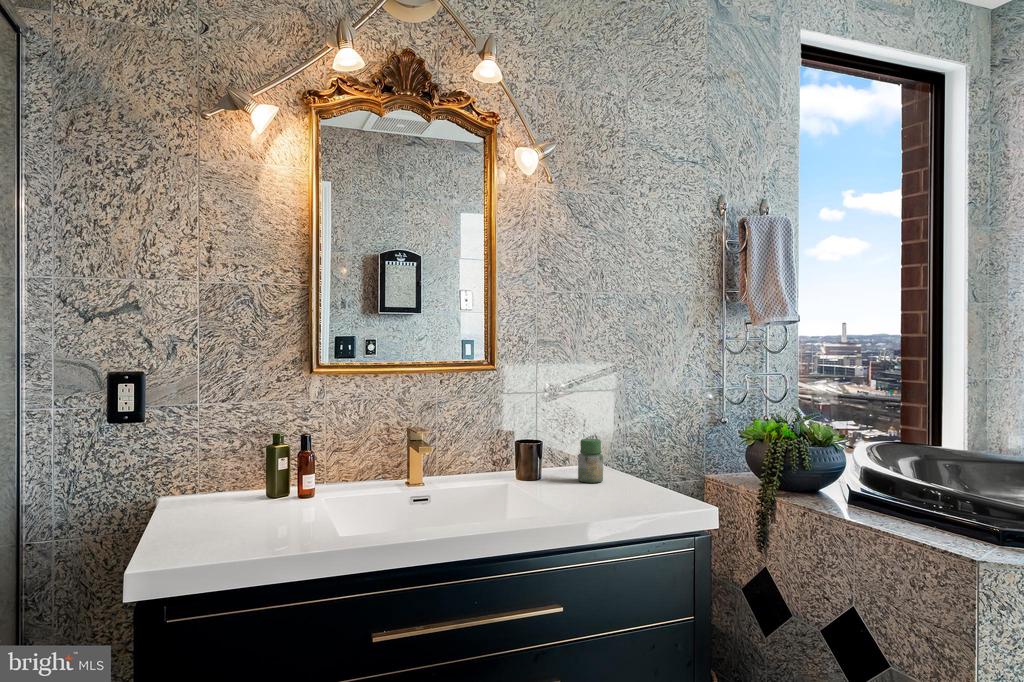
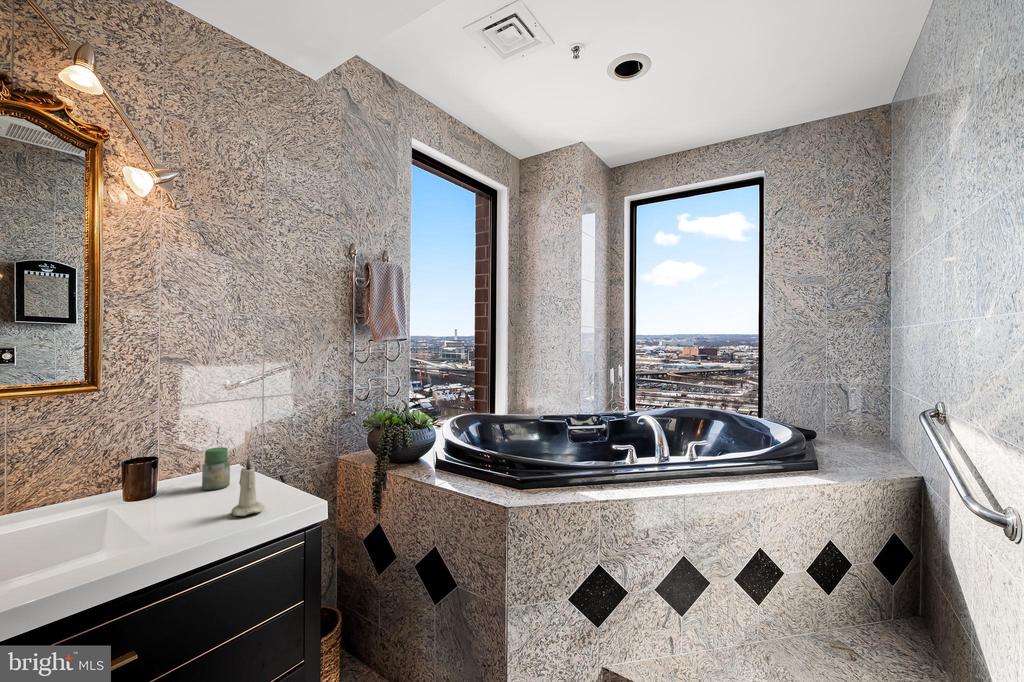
candle: none [620,445,652,507] -> present [231,457,265,516]

